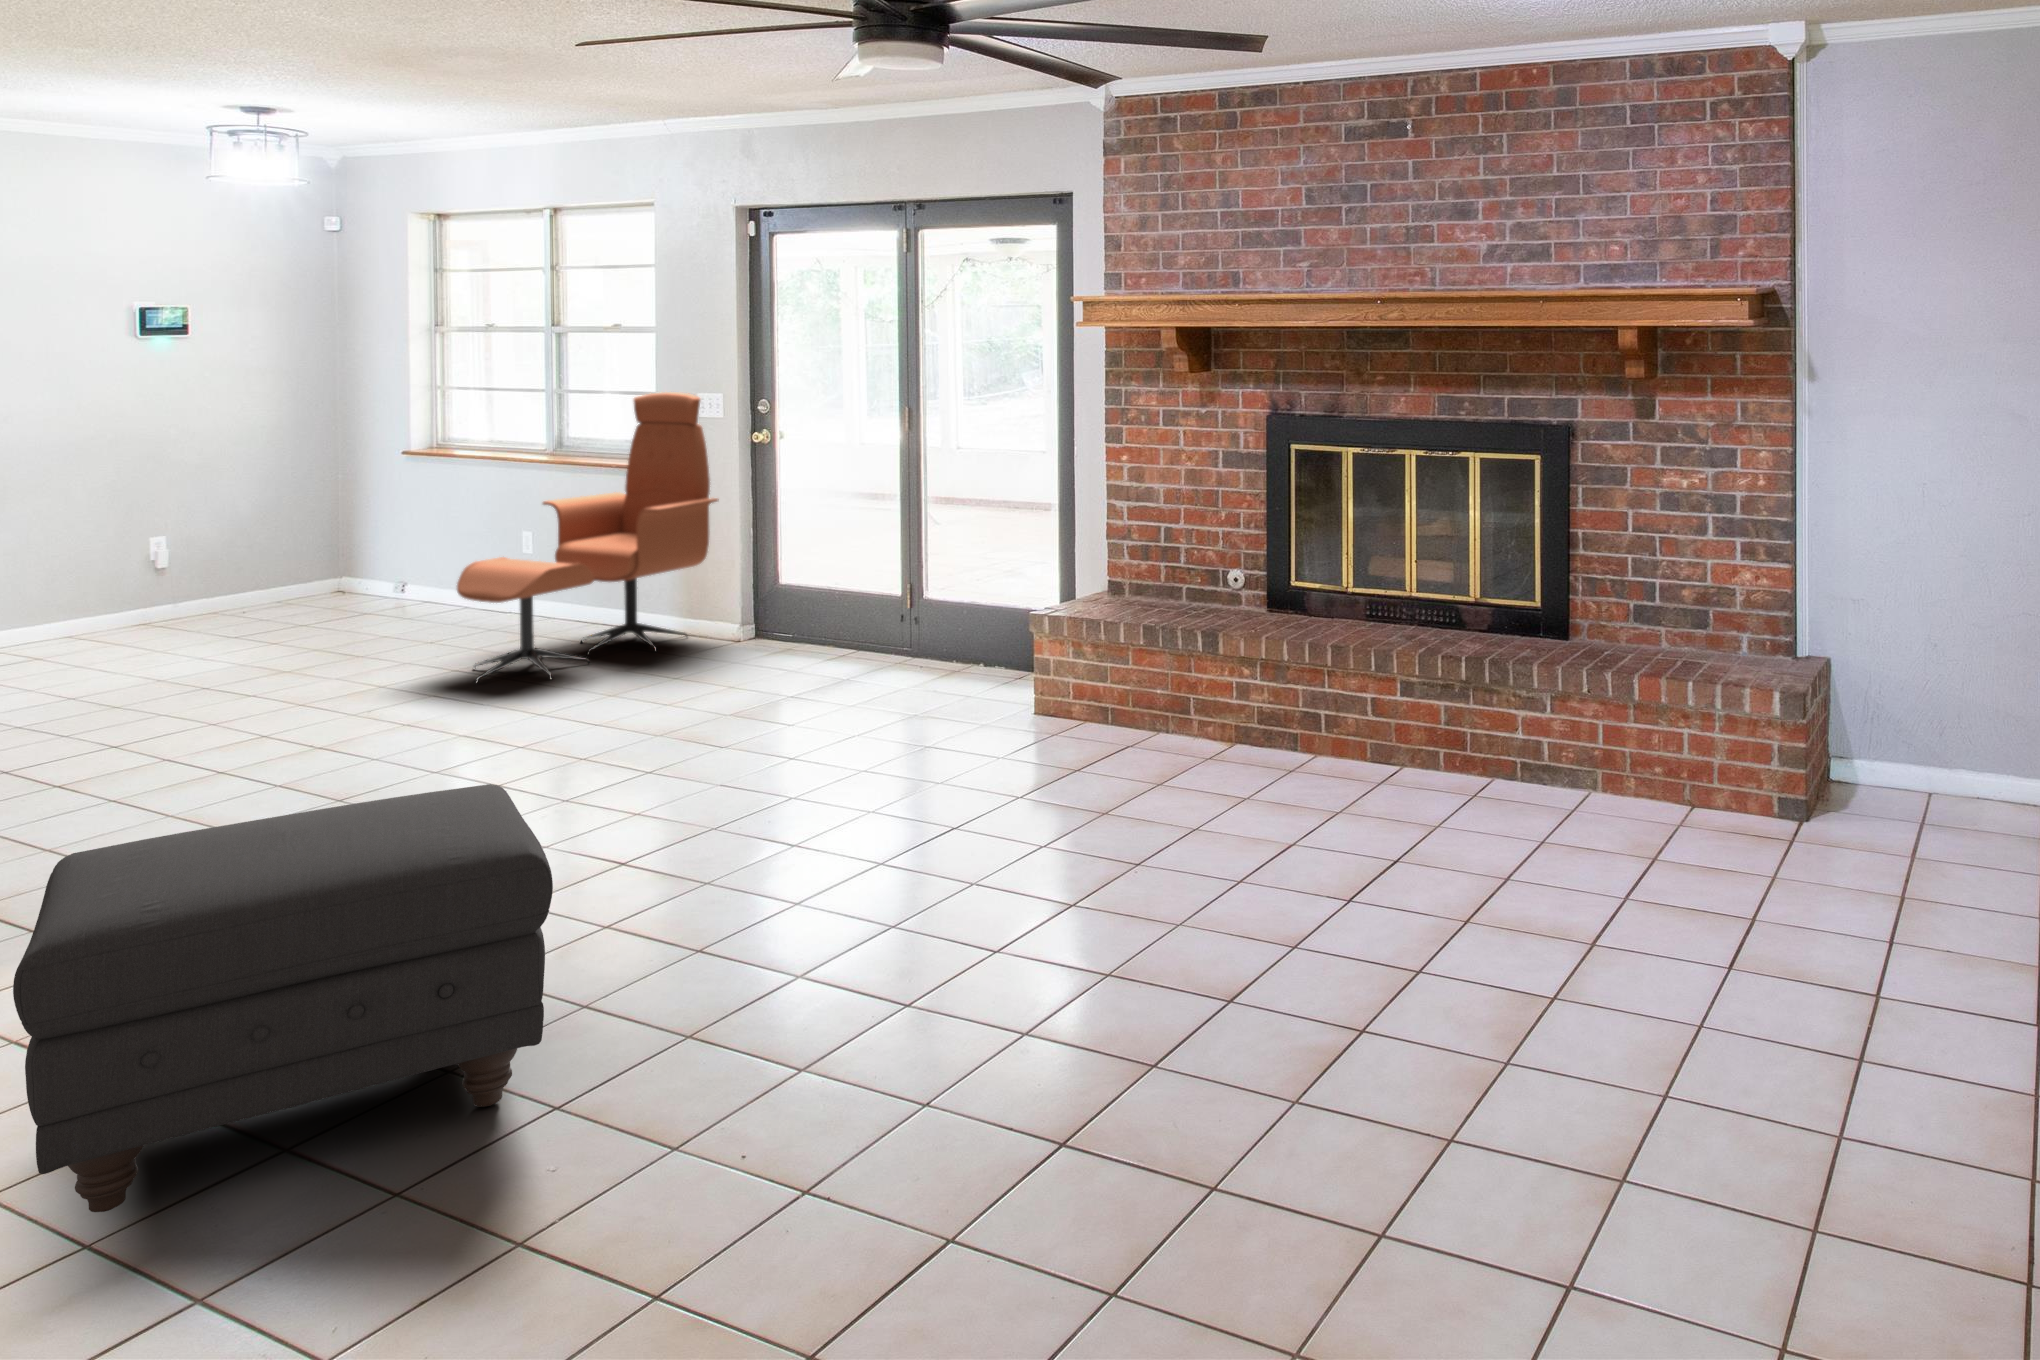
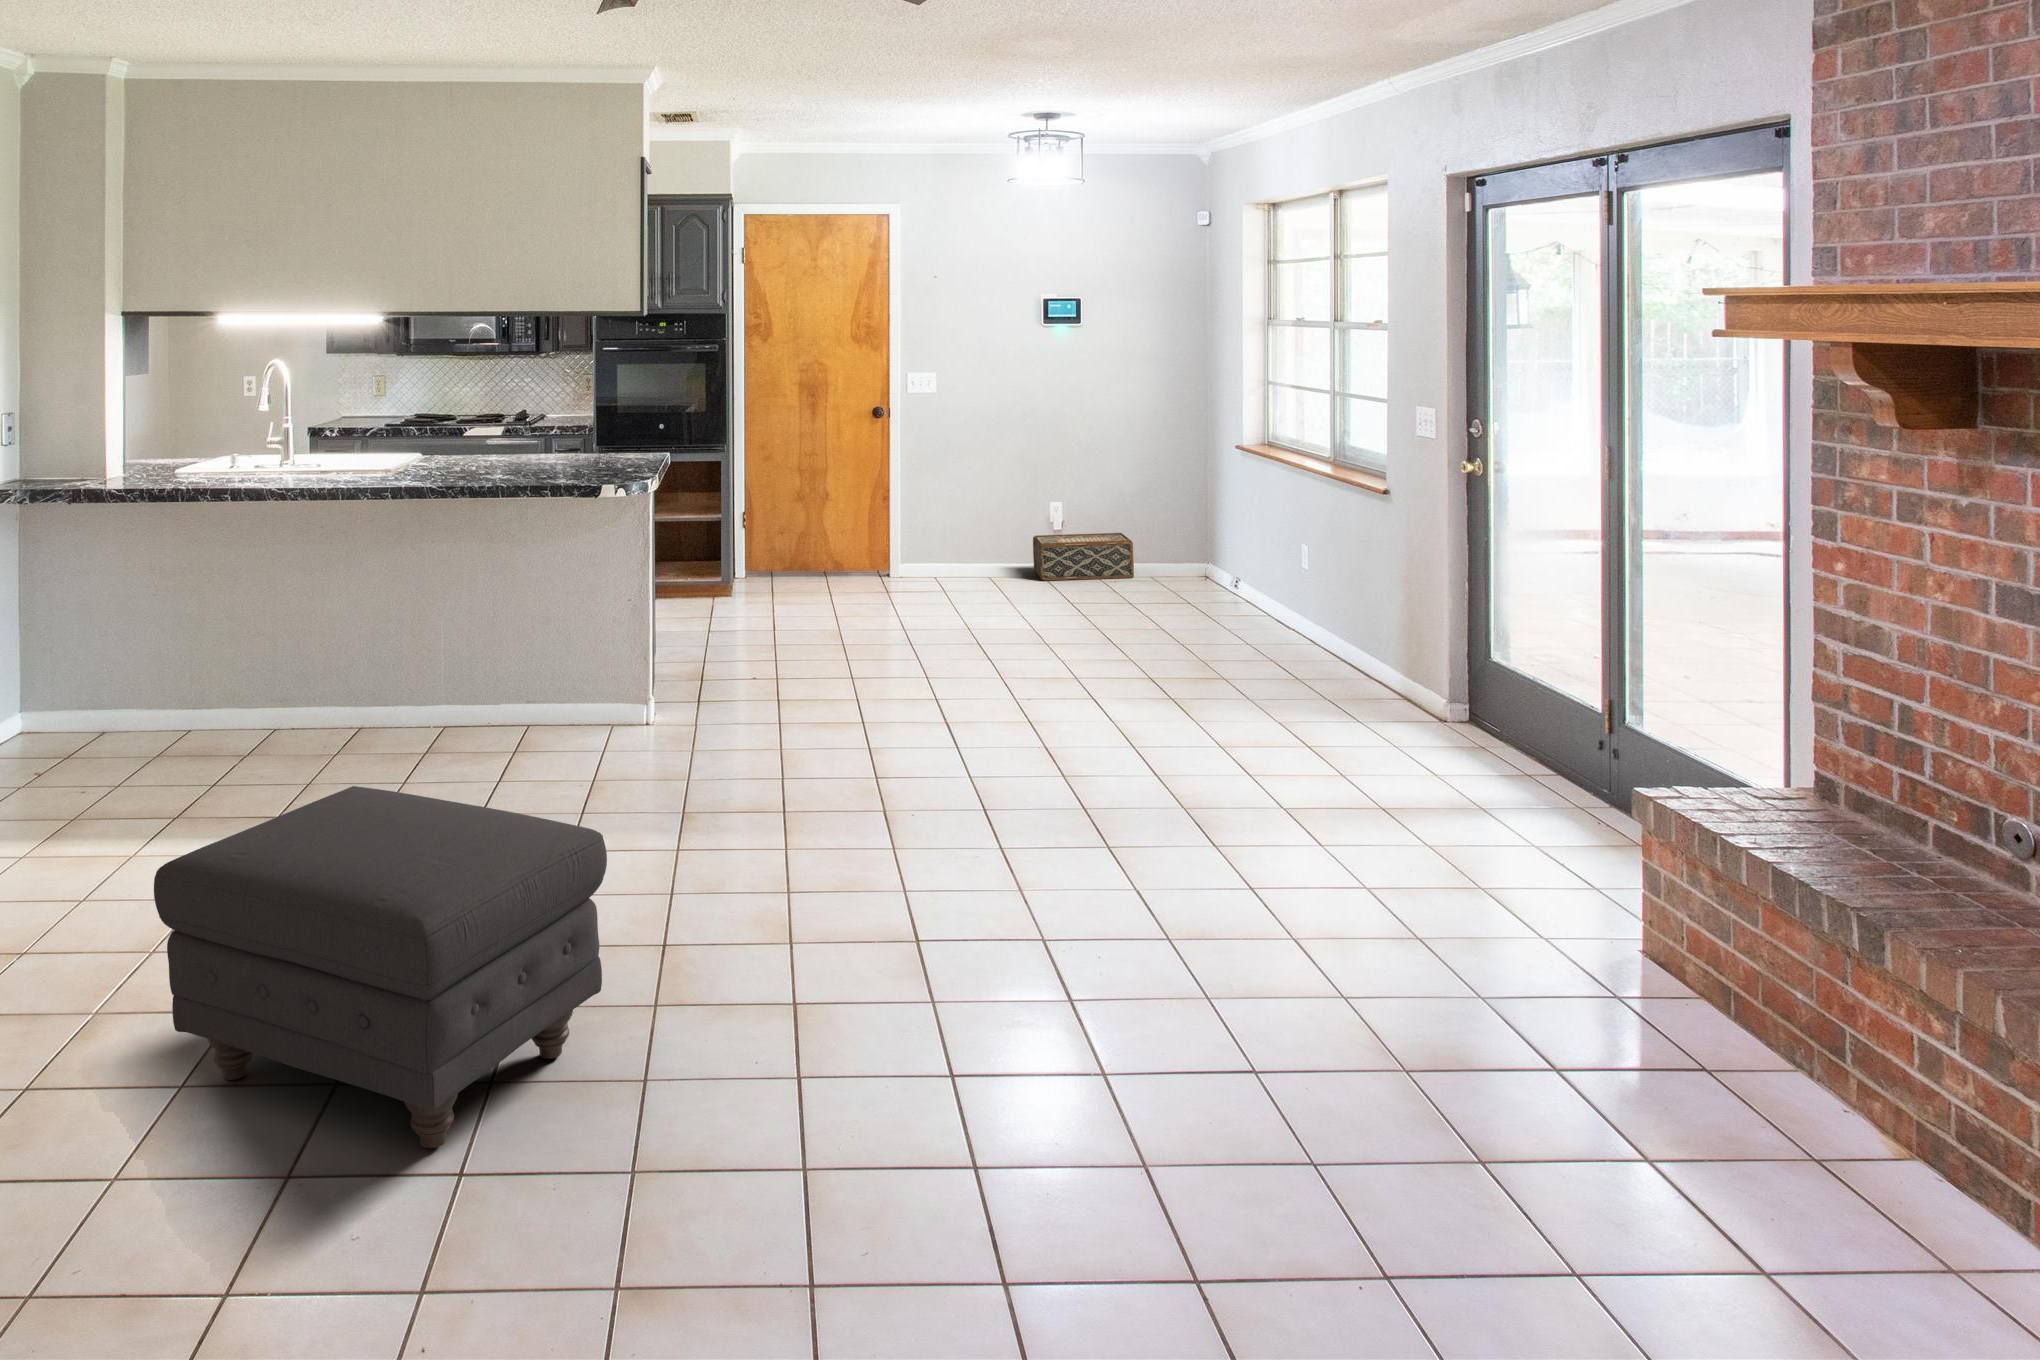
lounge chair: present [457,392,719,683] -> none [1148,398,1429,702]
woven basket: none [116,571,265,636] -> present [1033,533,1134,581]

